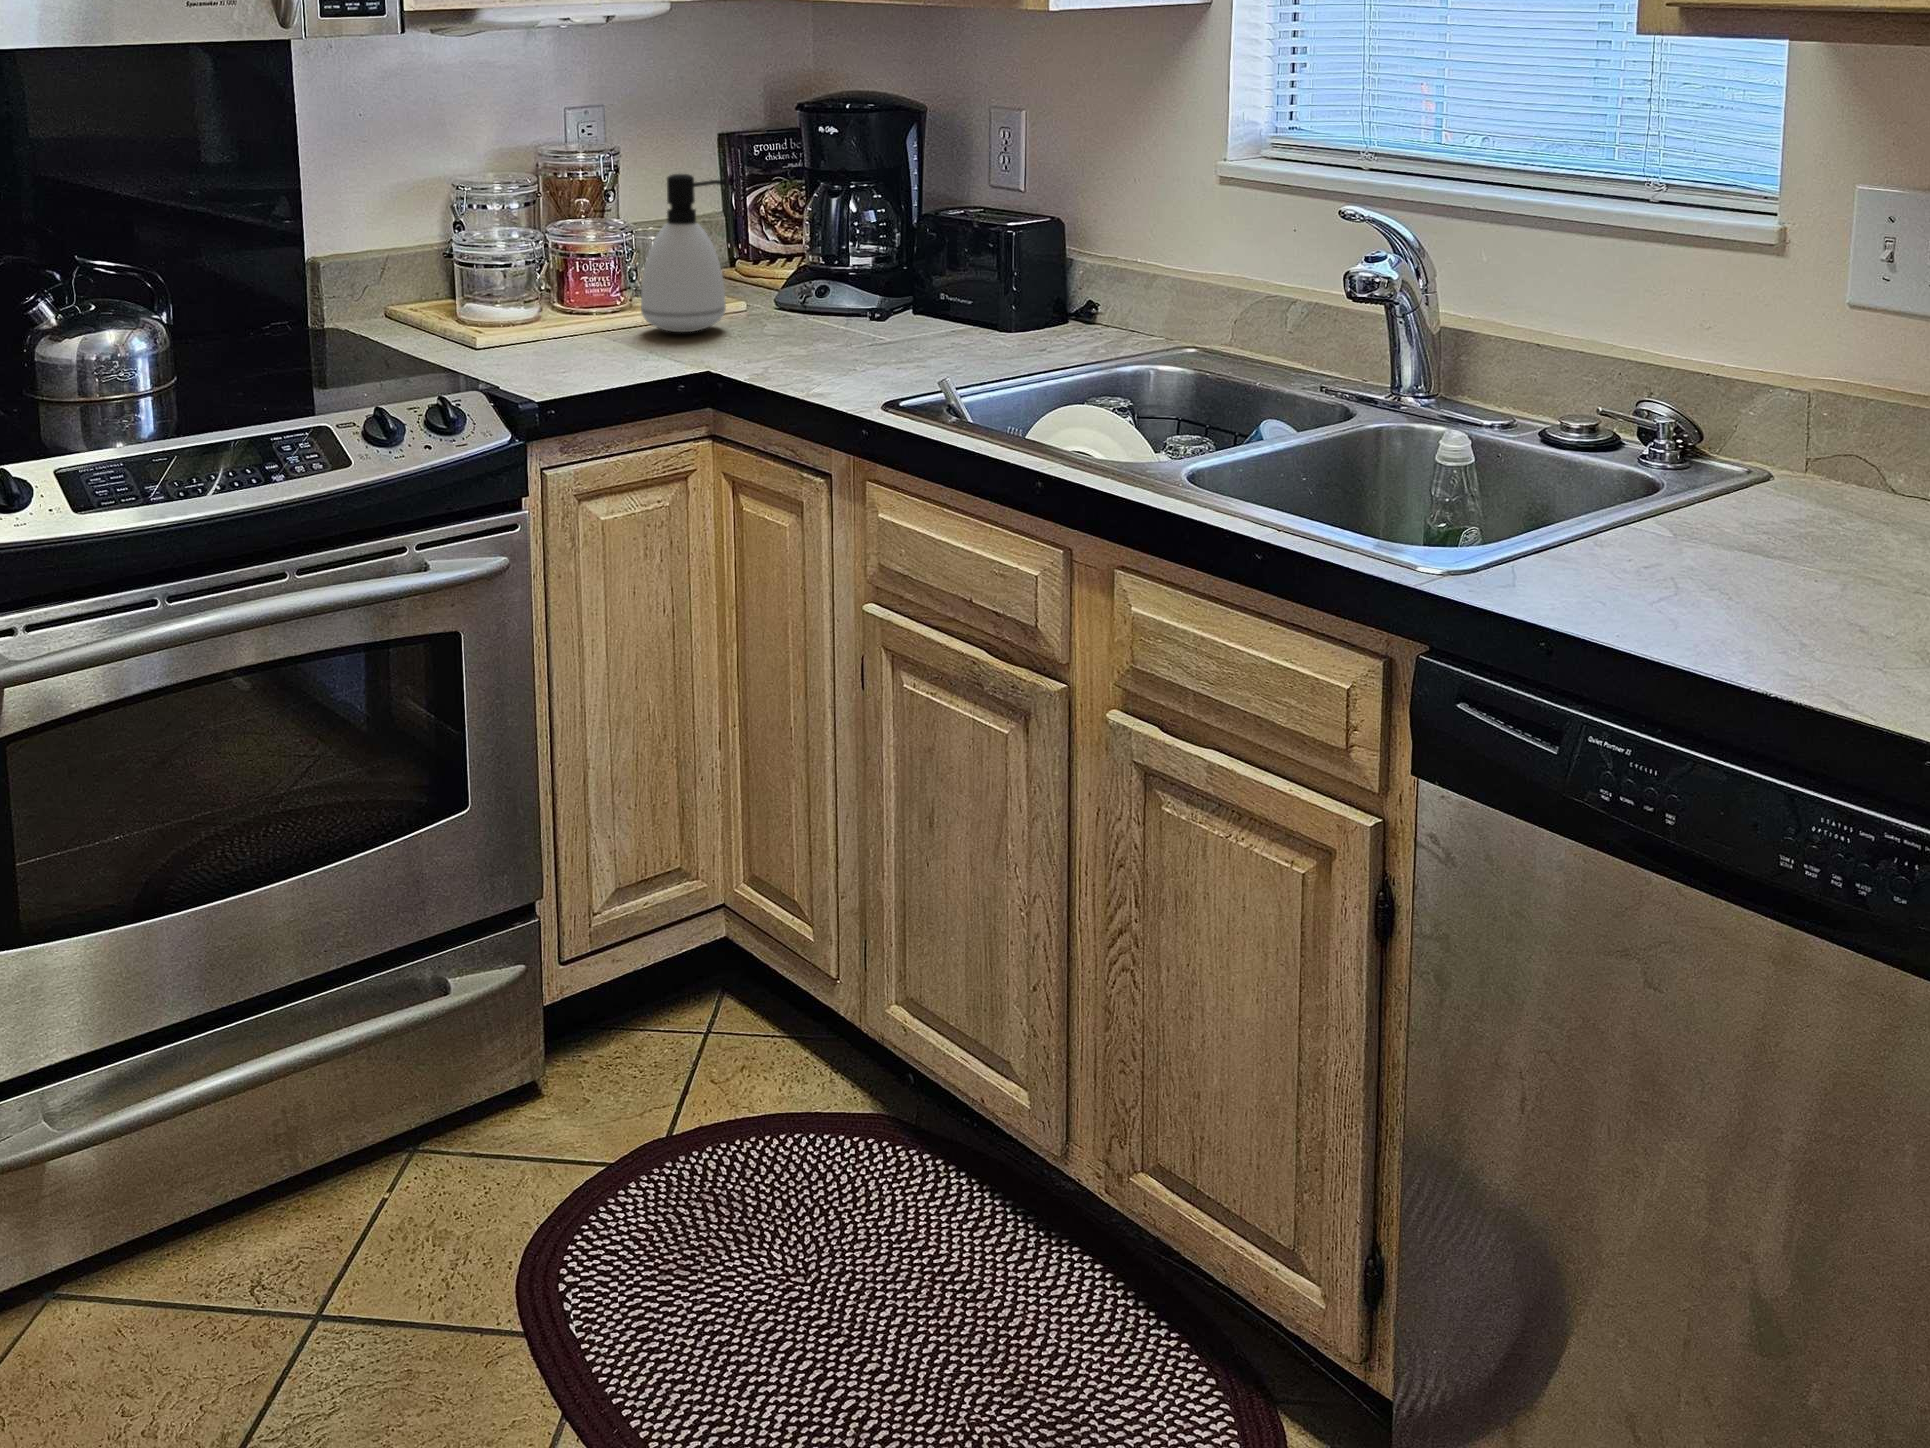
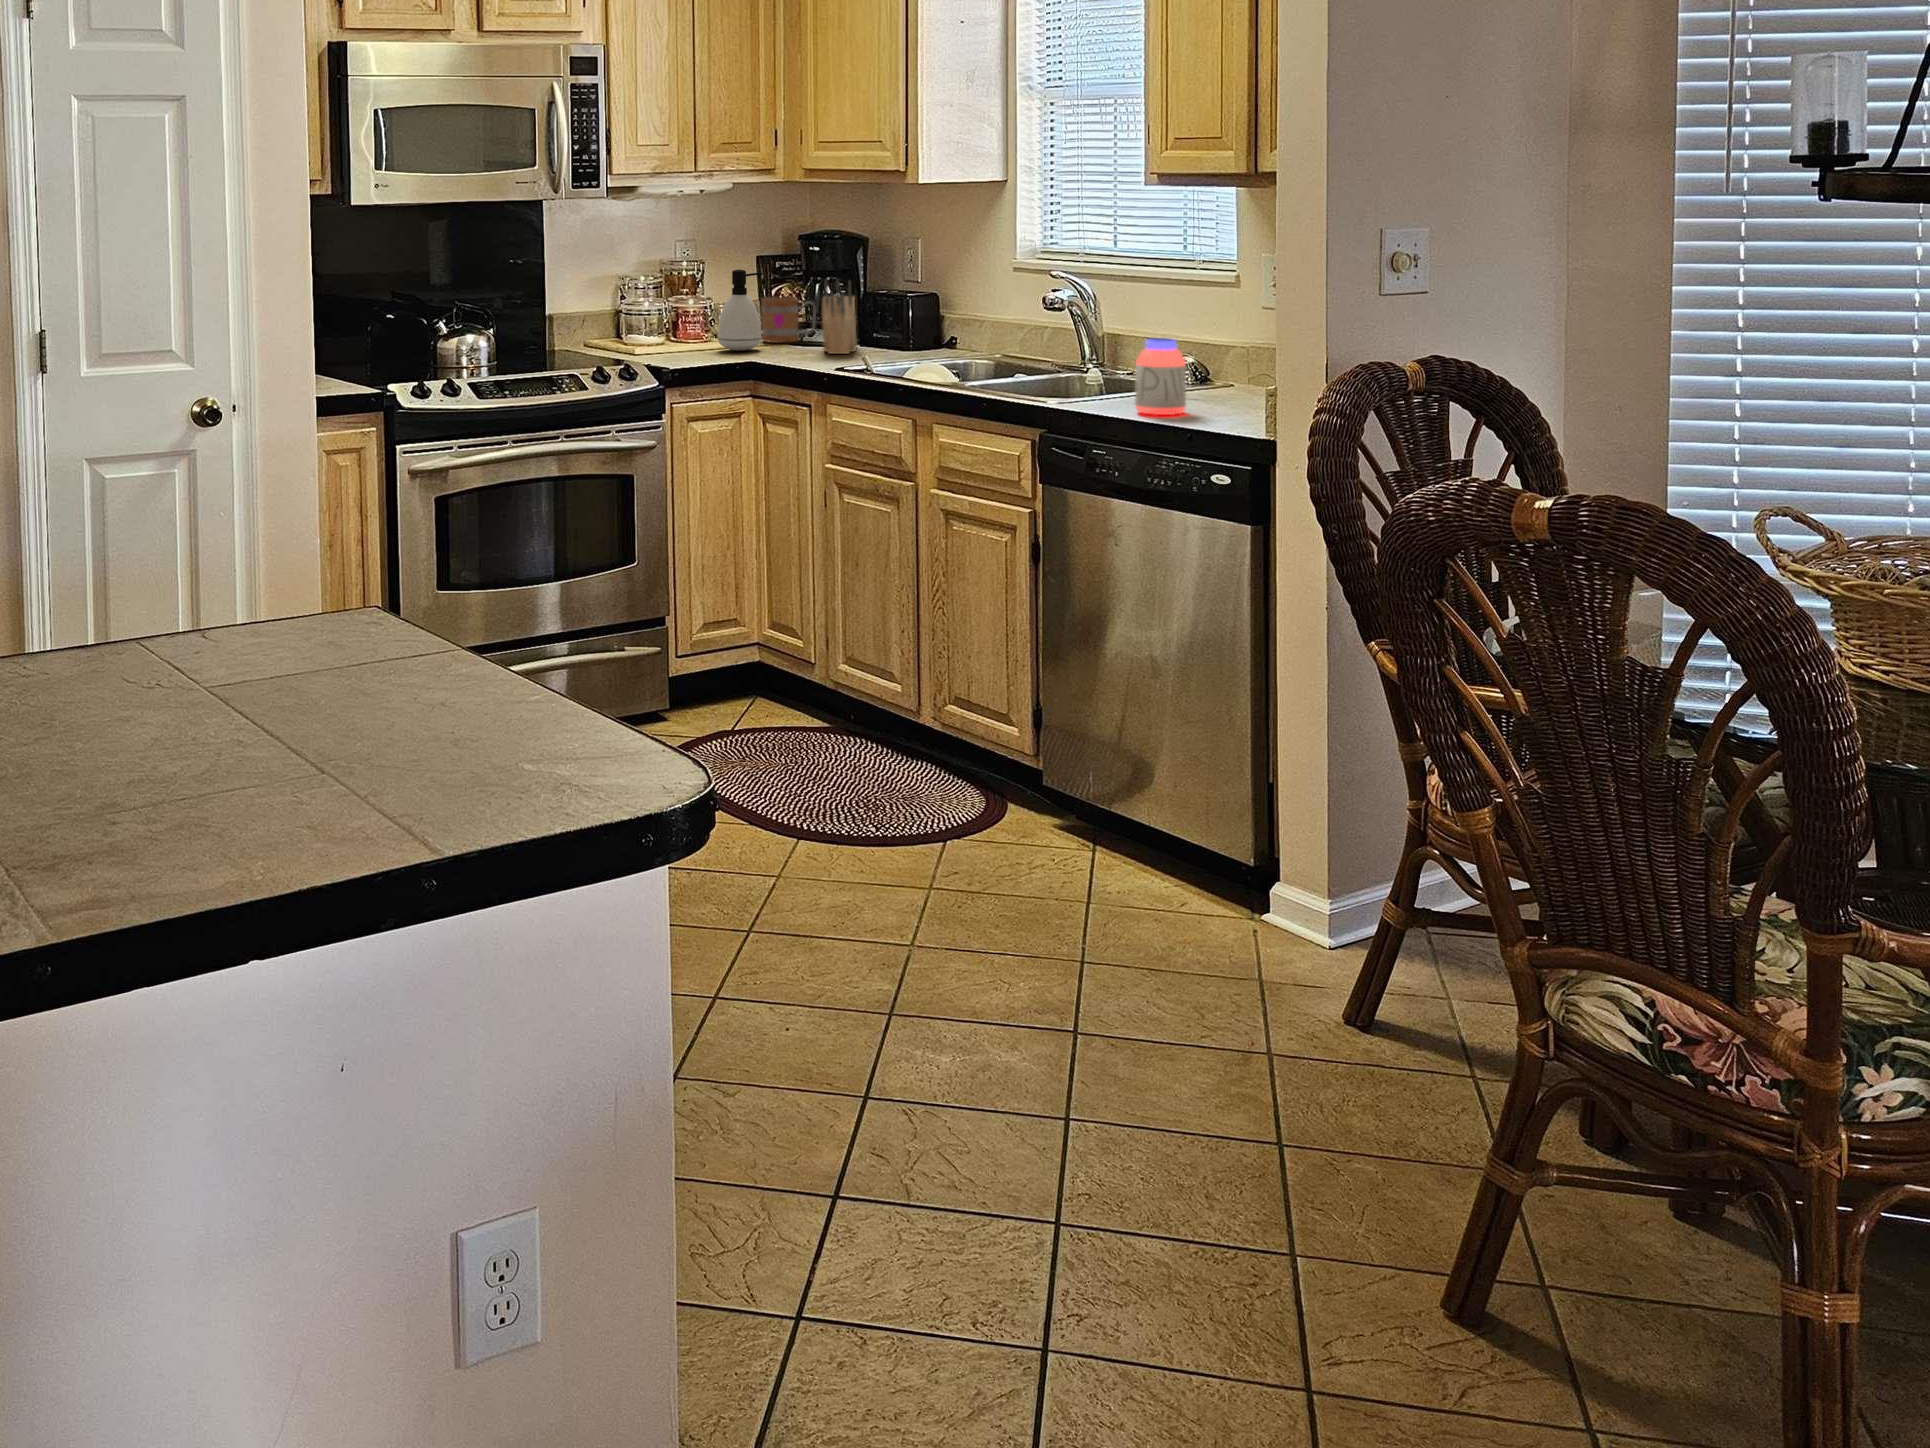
knife block: none [847,200,910,346] -> present [822,280,857,354]
mug: none [724,215,830,307] -> present [761,297,816,343]
jar: none [1680,434,1825,644] -> present [1135,338,1186,415]

